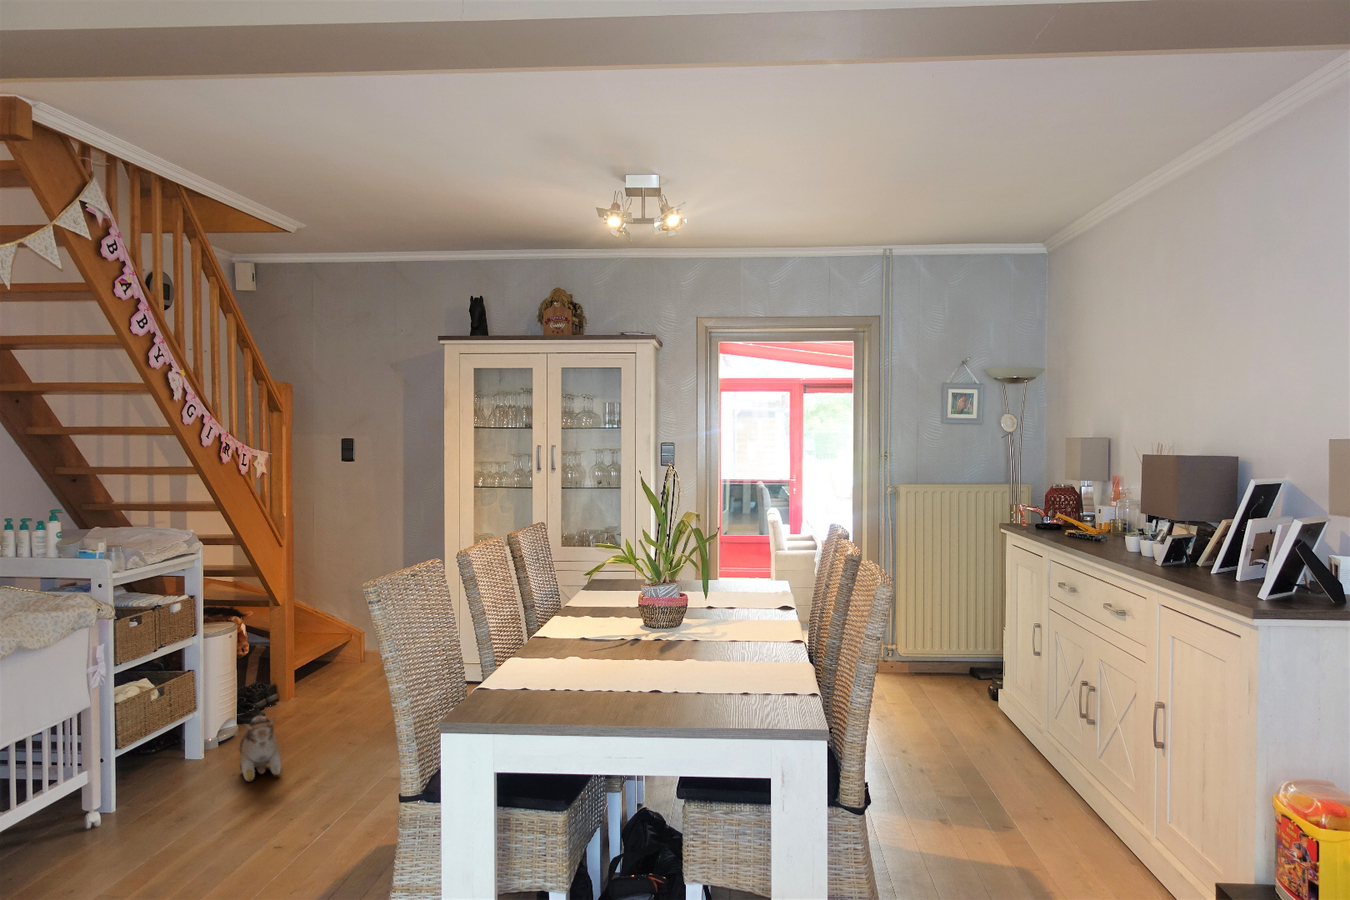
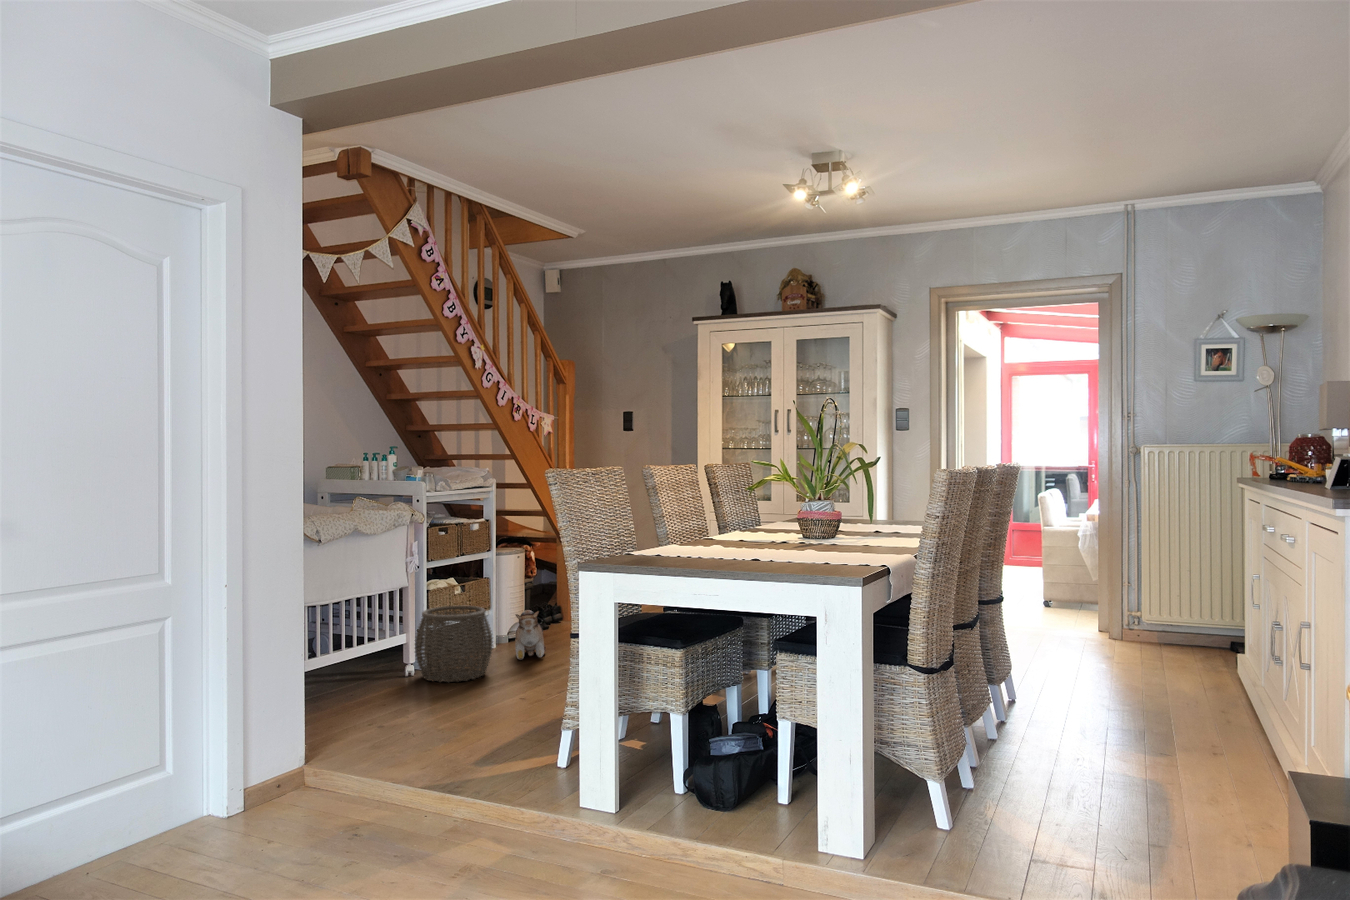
woven basket: none [104,721,219,832] -> present [415,606,493,682]

